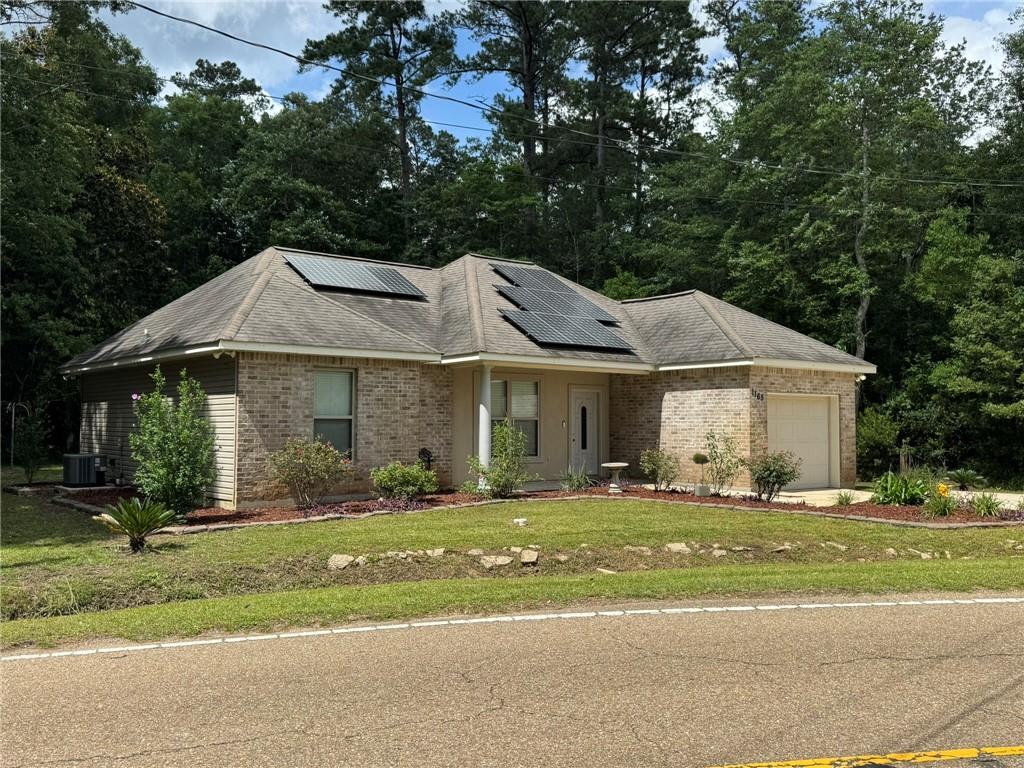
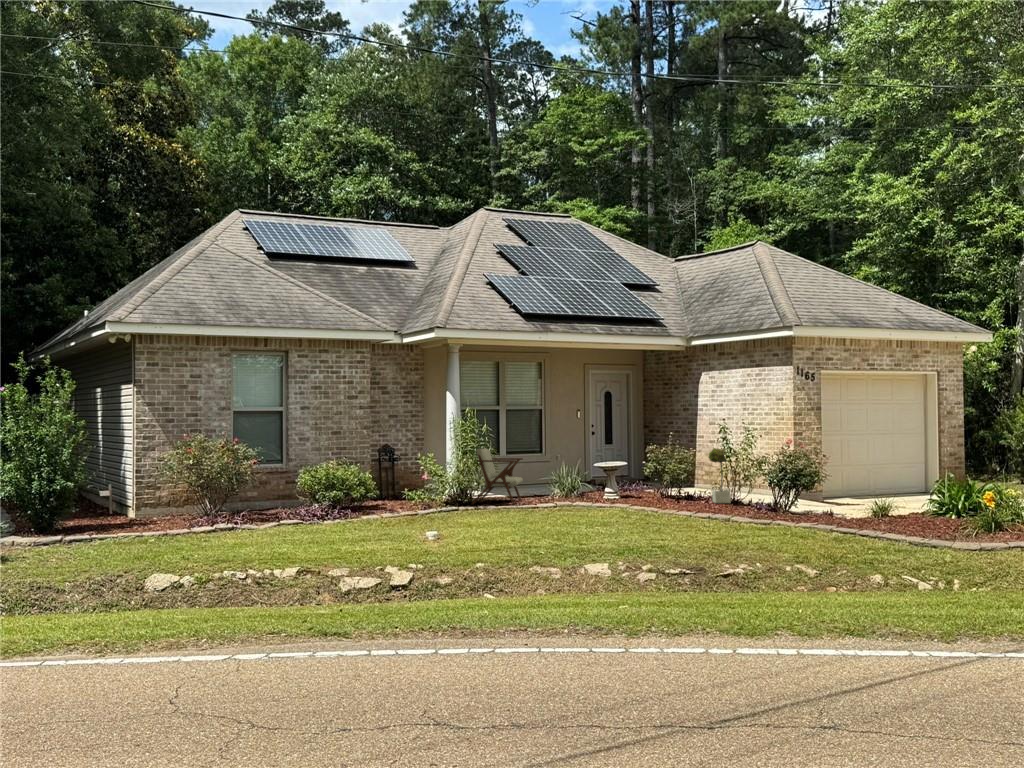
lounge chair: none [512,450,549,497] -> present [472,448,523,505]

